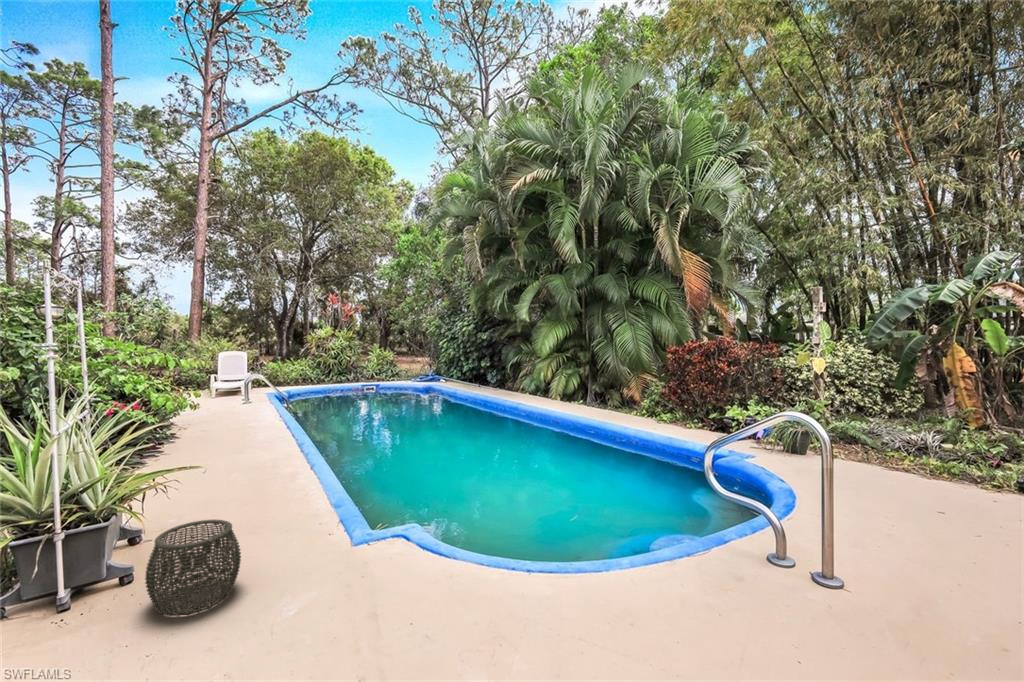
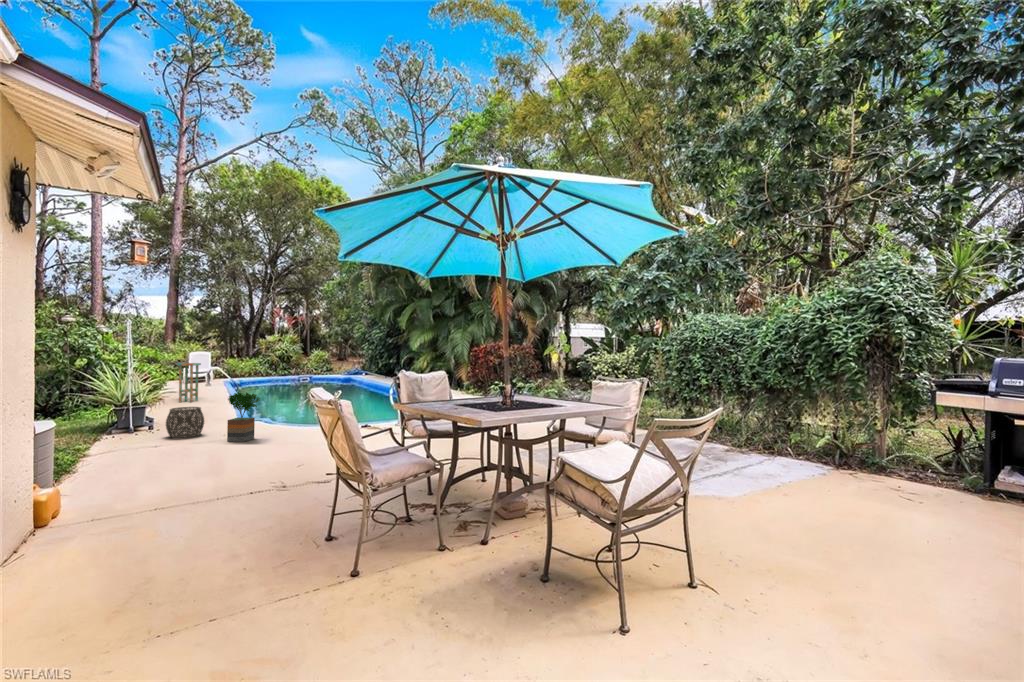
side table: none [197,380,233,443] -> present [178,363,201,402]
potted tree: none [296,499,380,641] -> present [227,392,260,442]

